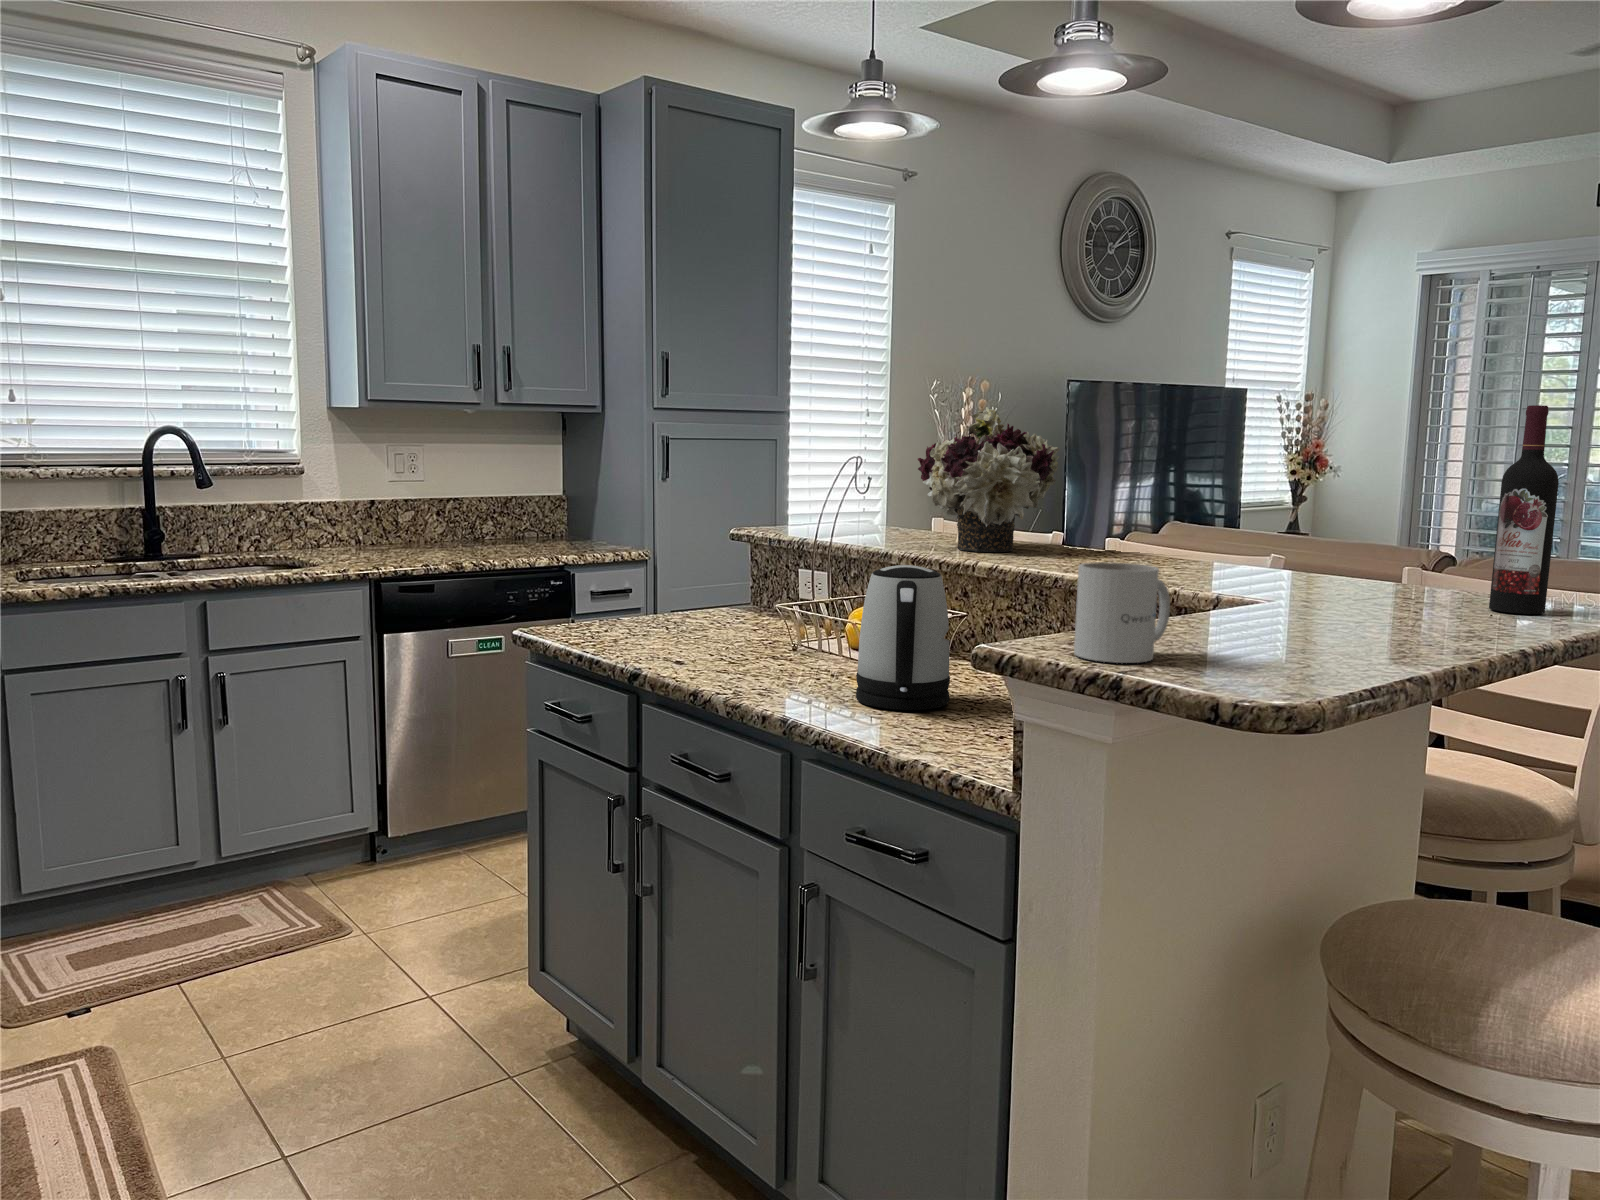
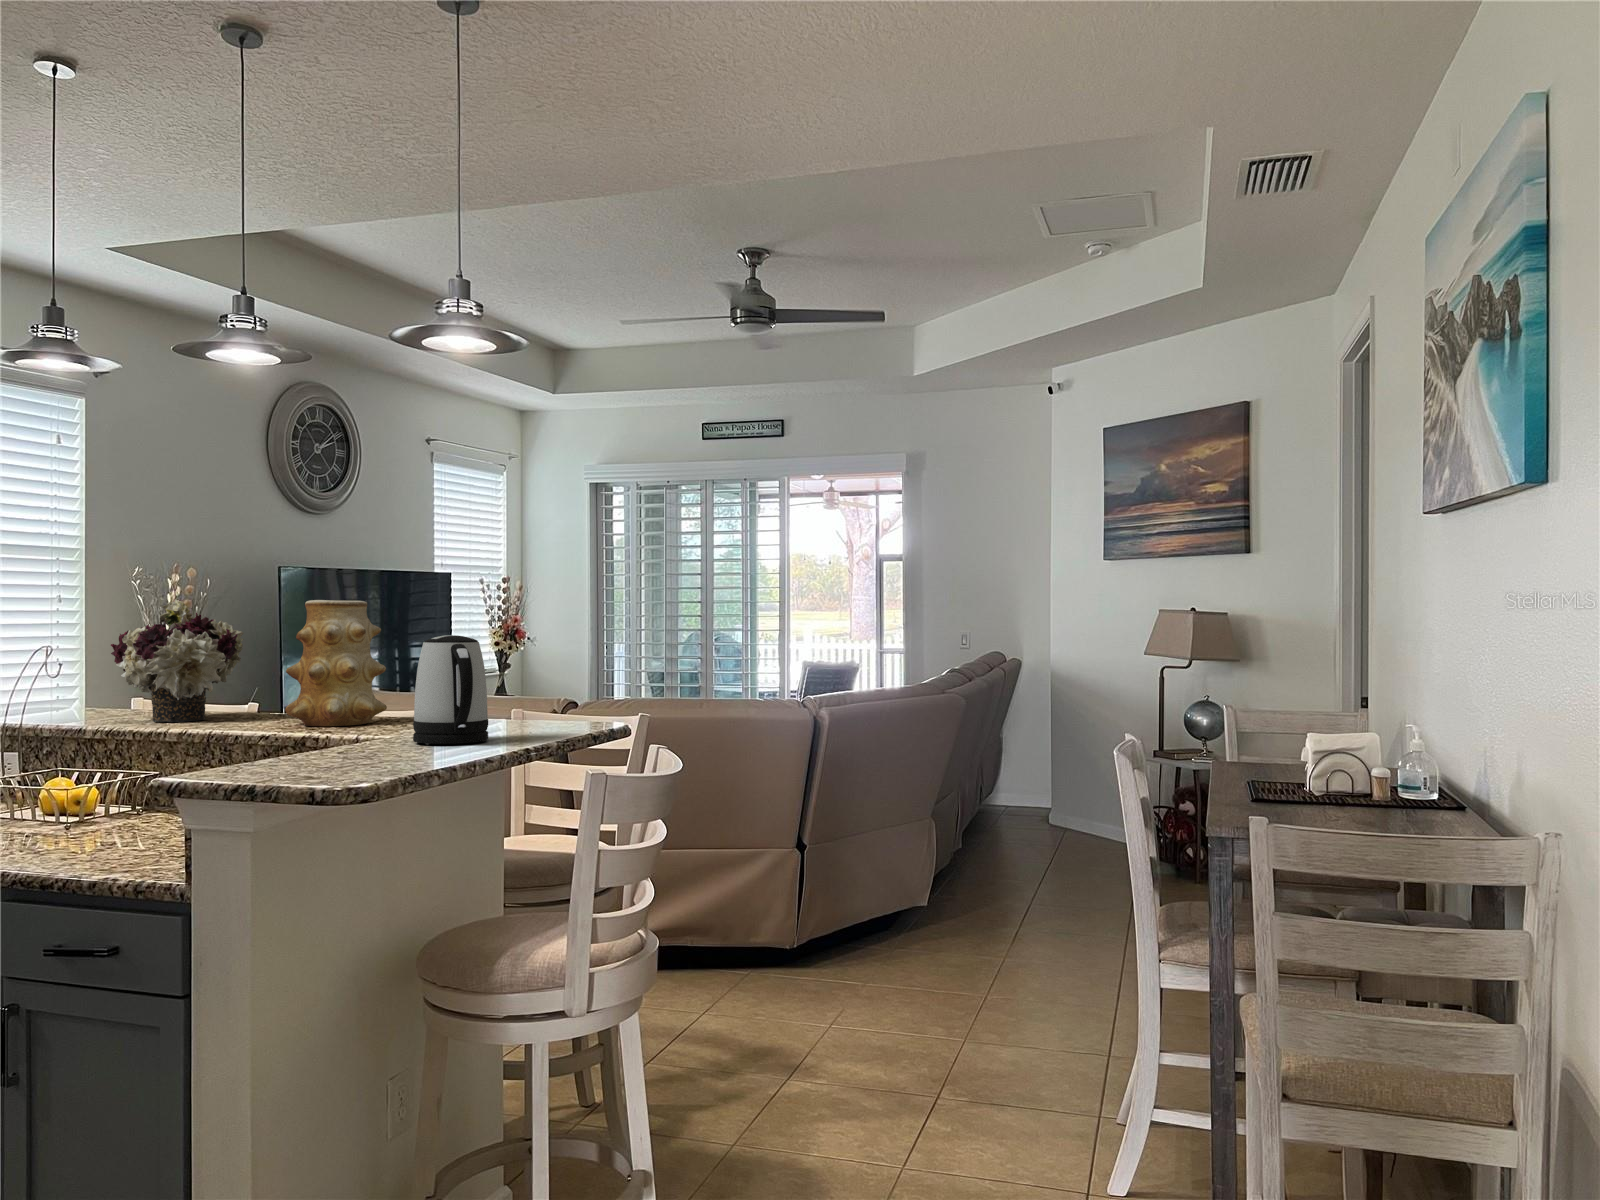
wine bottle: present [1489,405,1559,614] -> none [539,598,571,732]
vase: none [1109,408,1243,574] -> present [285,600,387,726]
mug: present [1074,562,1170,663] -> none [225,712,296,778]
kettle: present [856,565,950,710] -> present [413,635,488,744]

